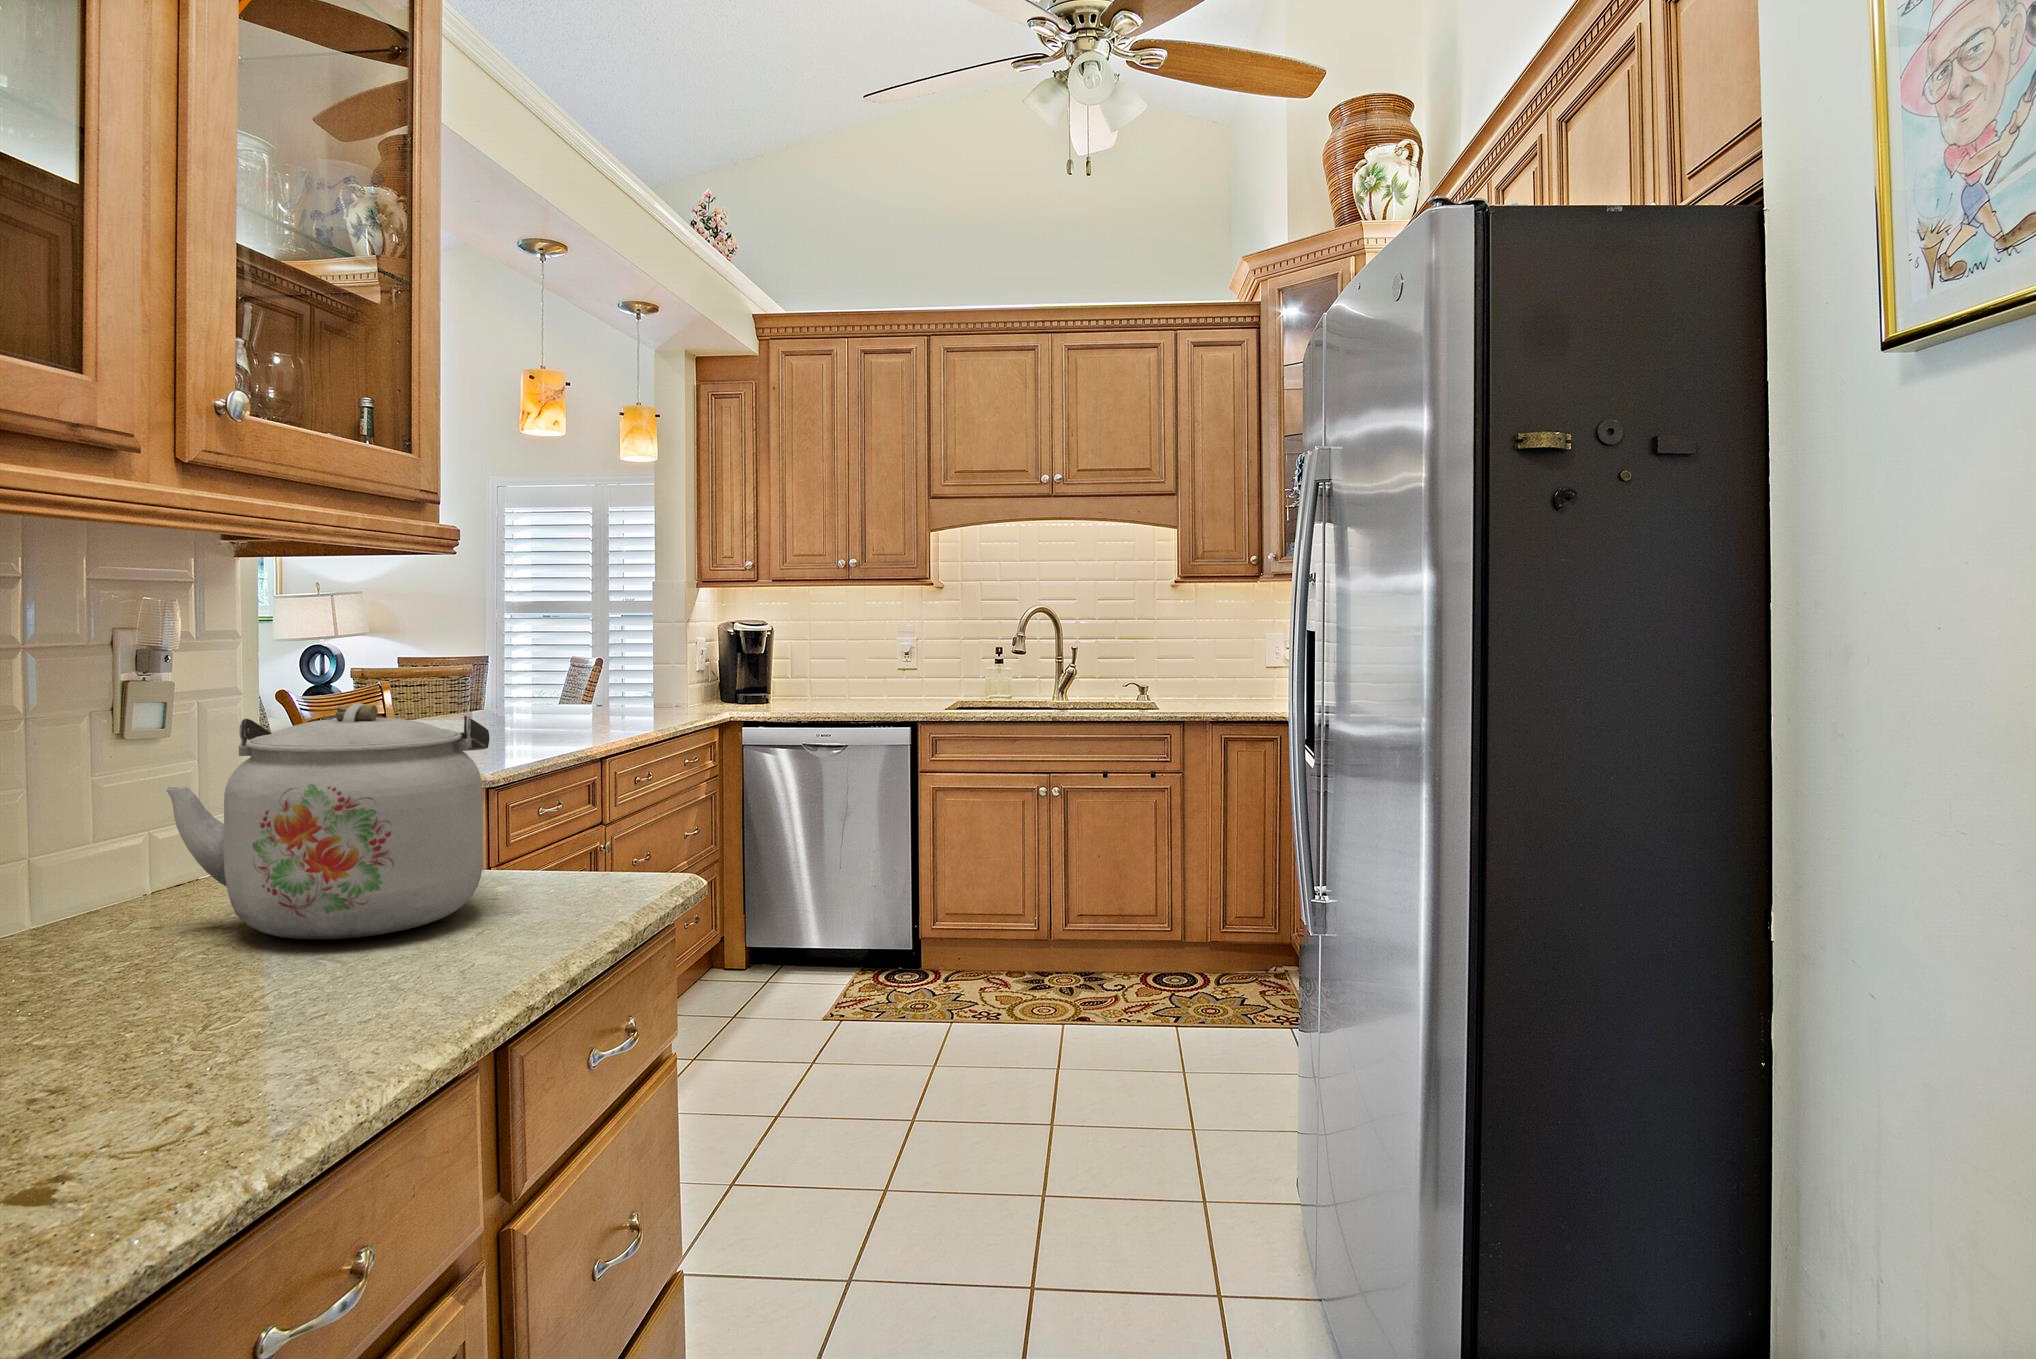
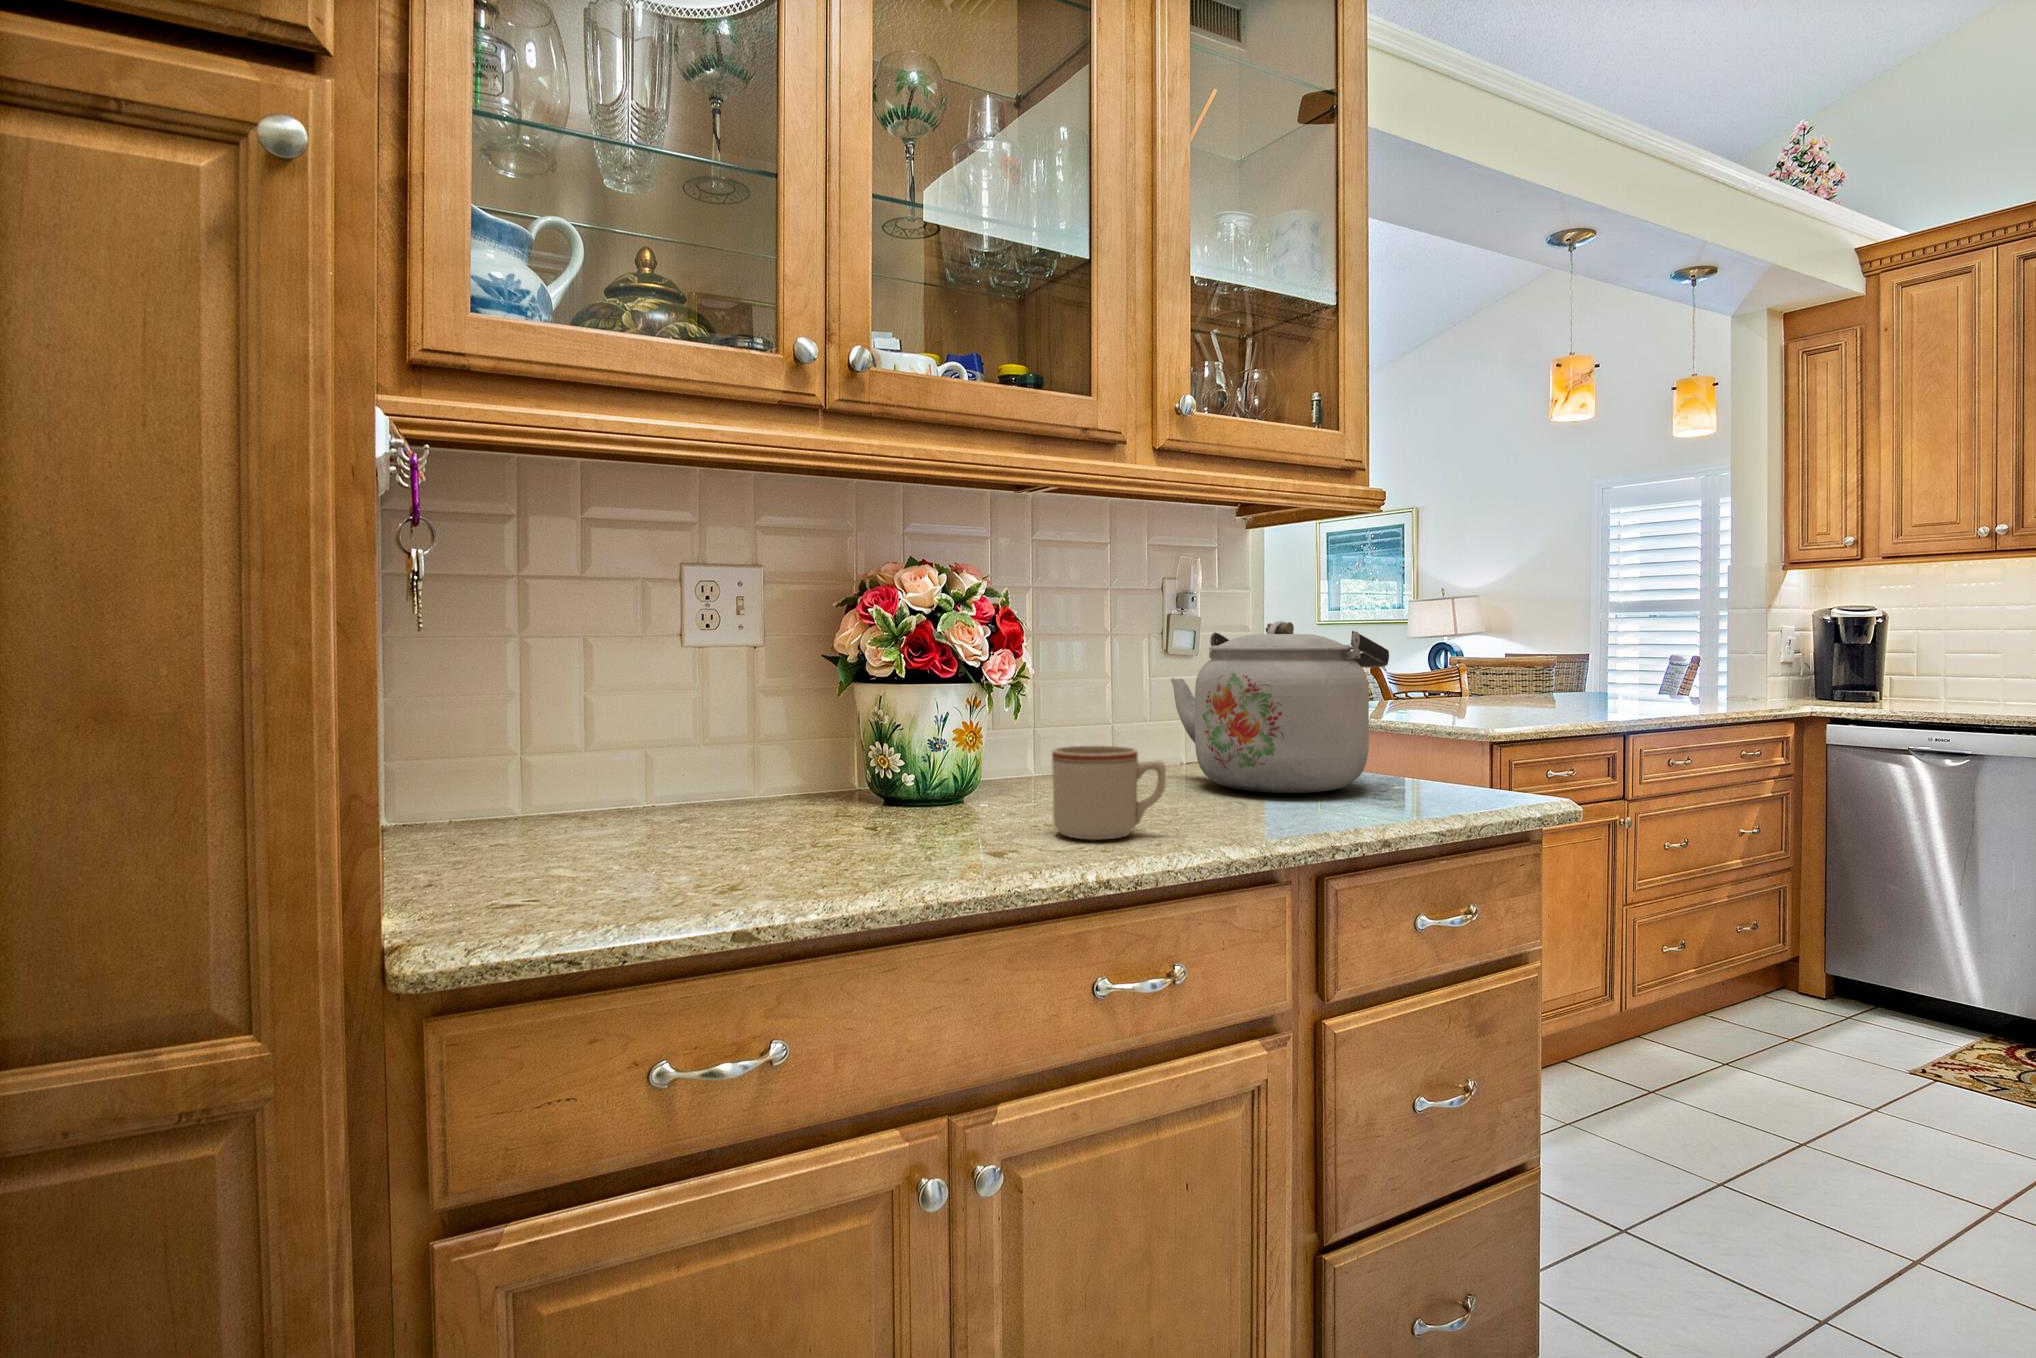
mug: none [90,939,301,1109] -> present [1052,746,1166,840]

